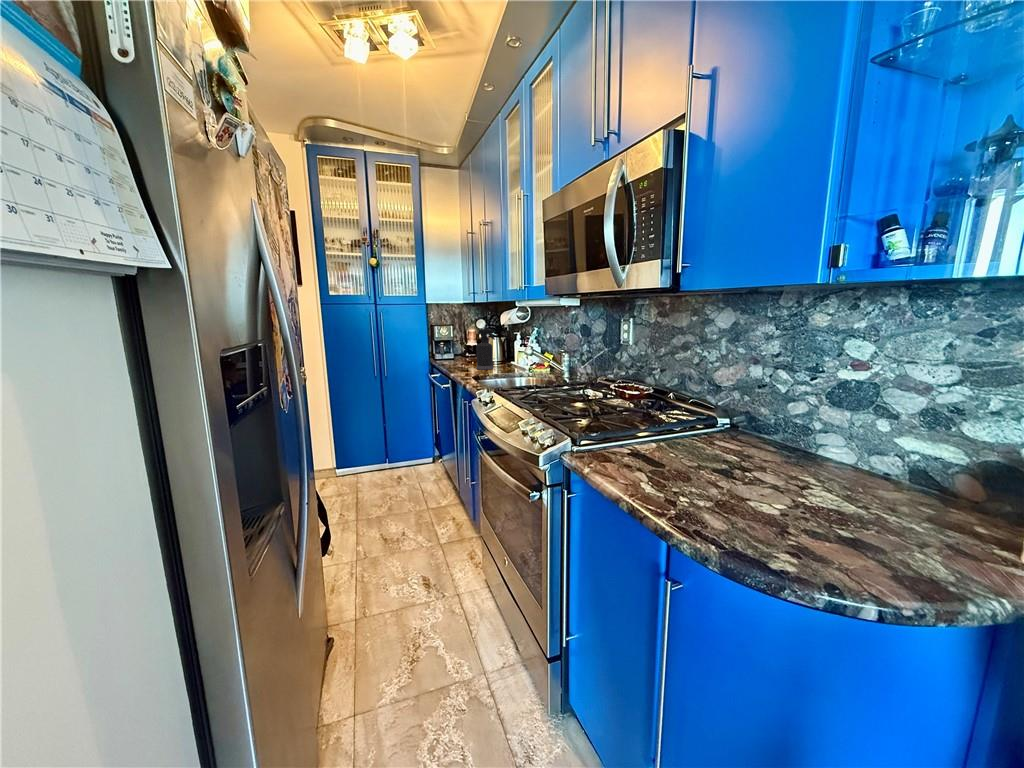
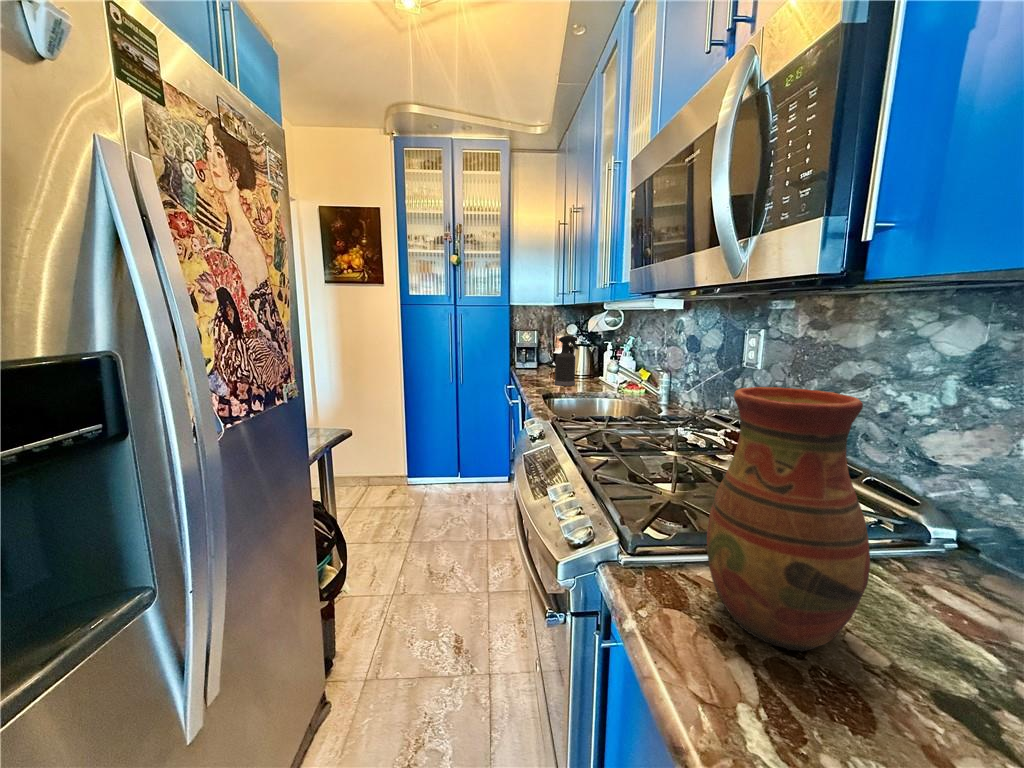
vase: none [622,346,692,470] -> present [707,387,870,652]

